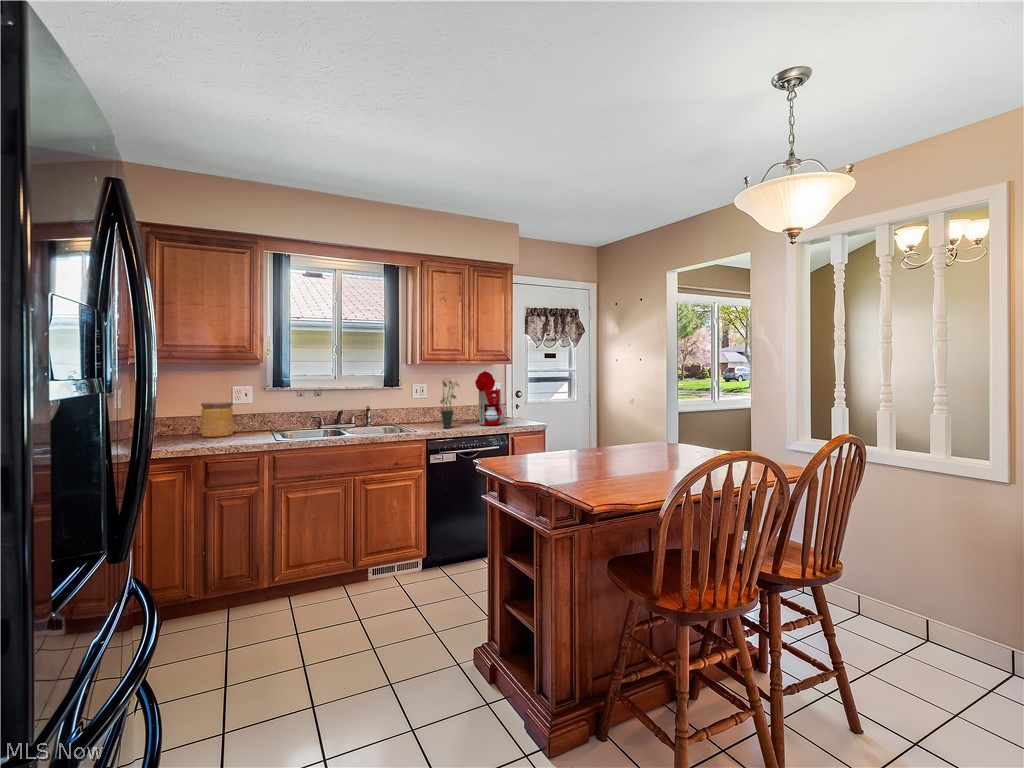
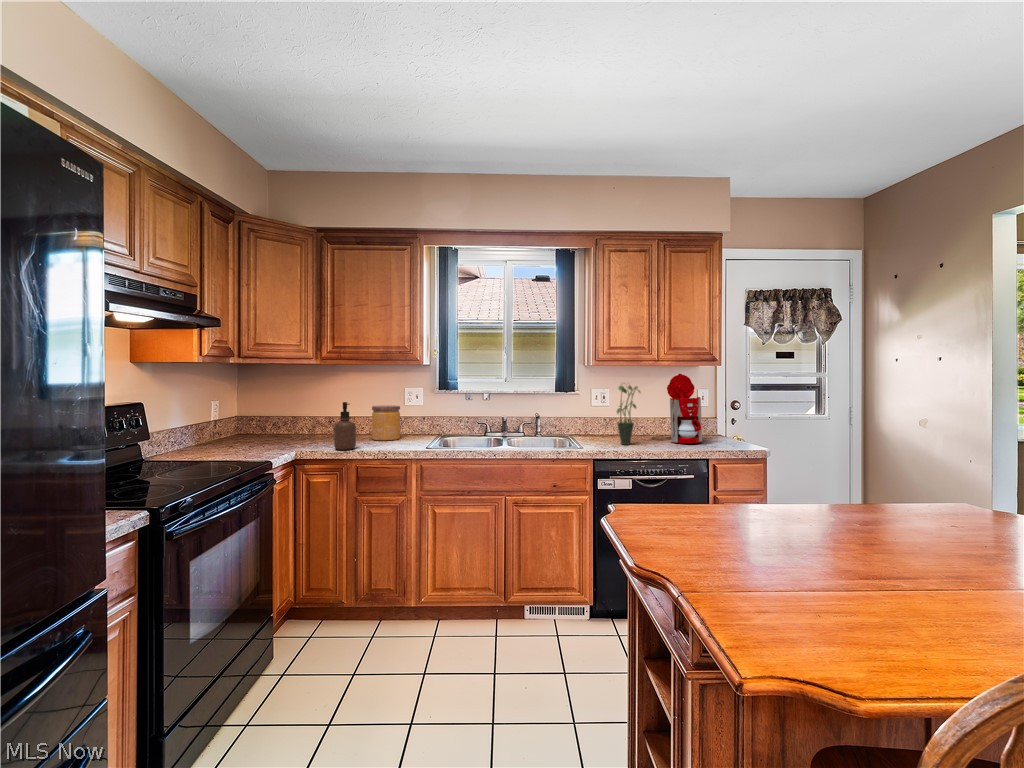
soap dispenser: none [175,399,199,447] -> present [334,402,356,450]

